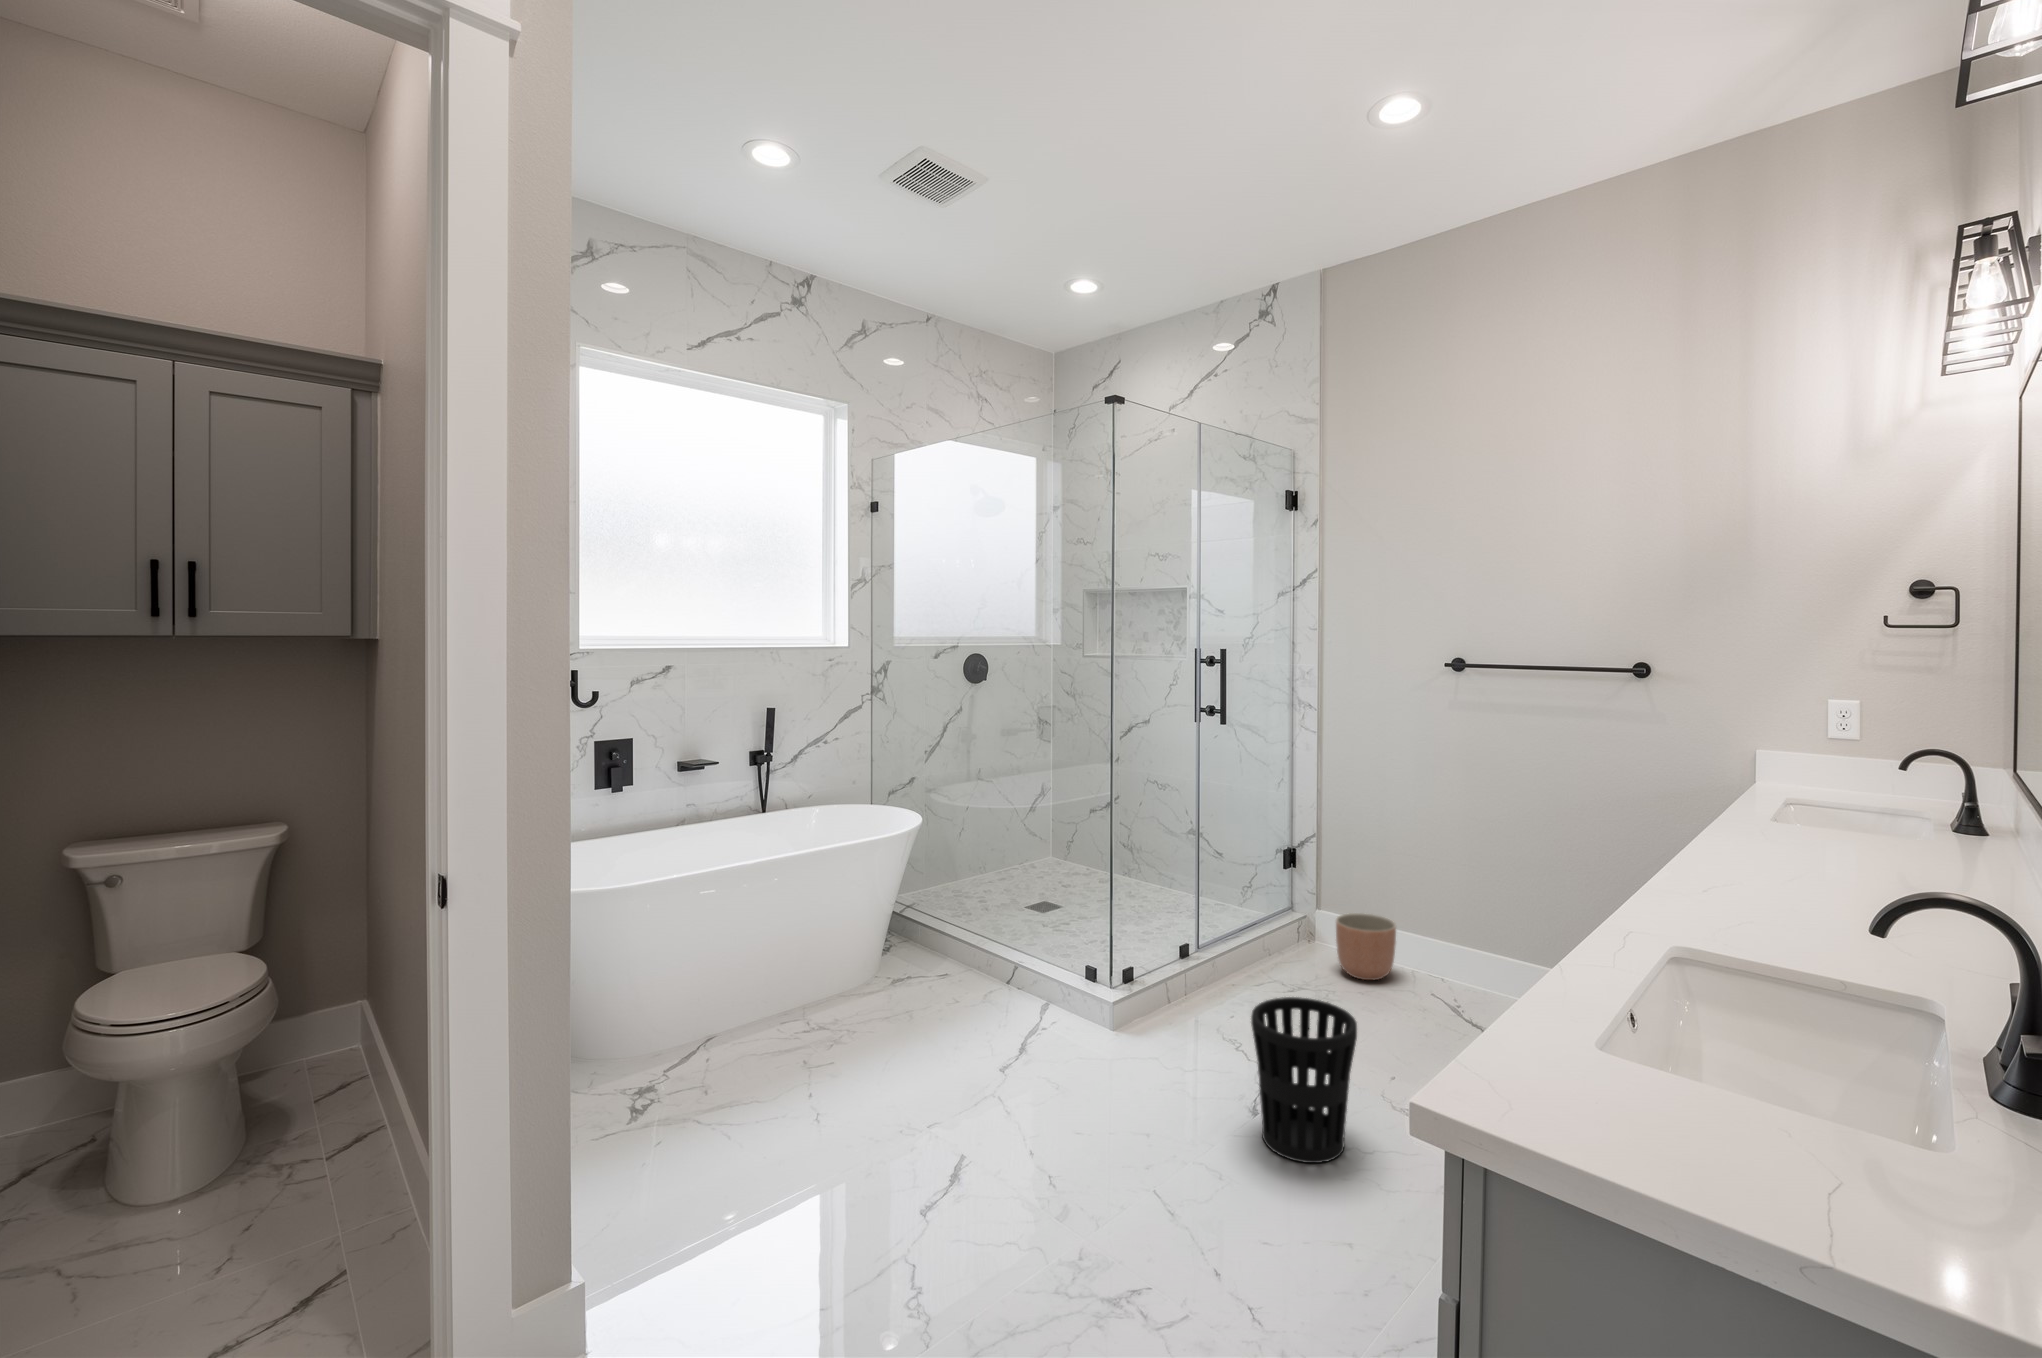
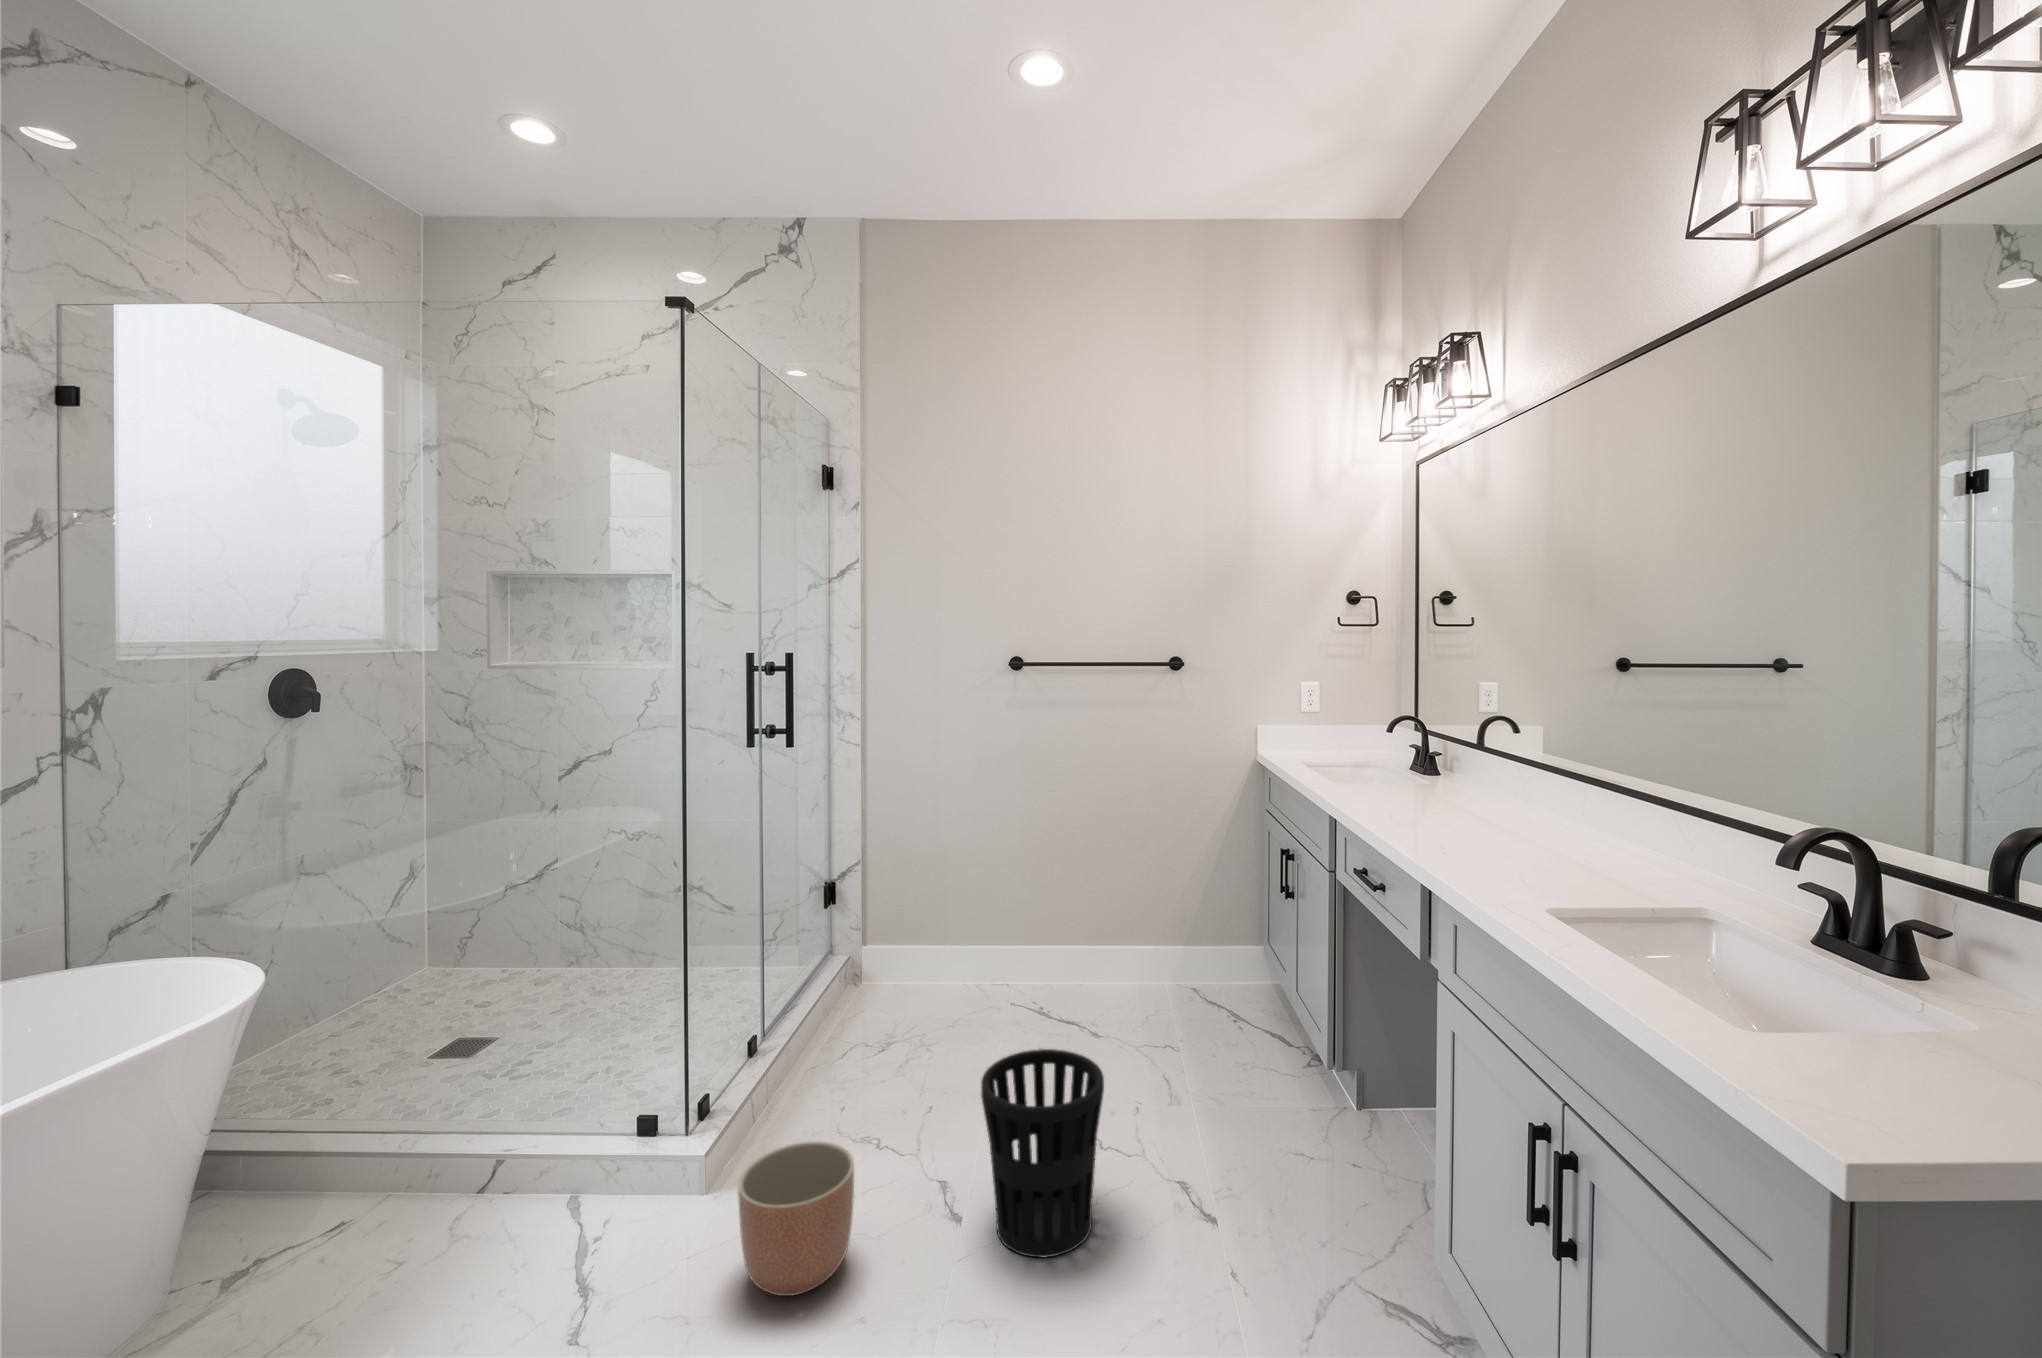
planter: present [1336,913,1396,980] -> present [738,1141,854,1296]

